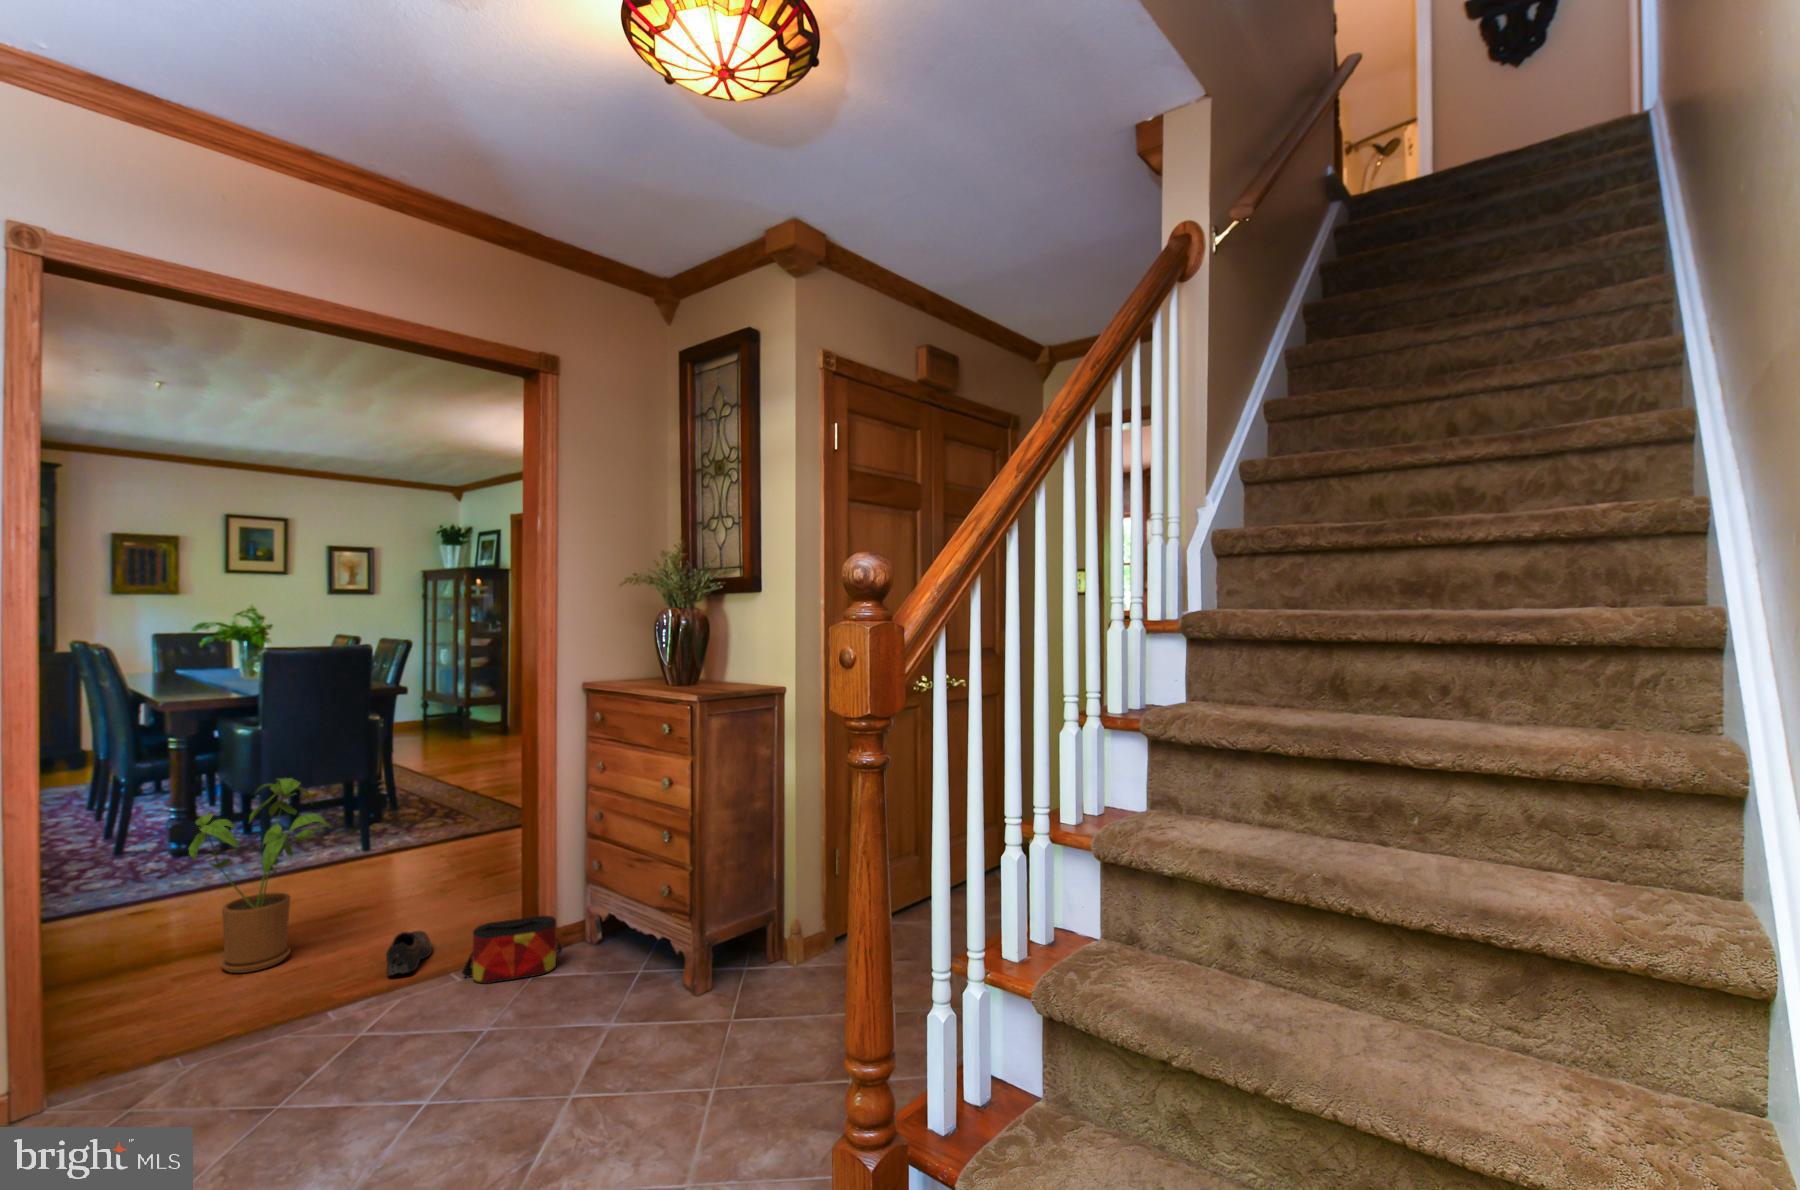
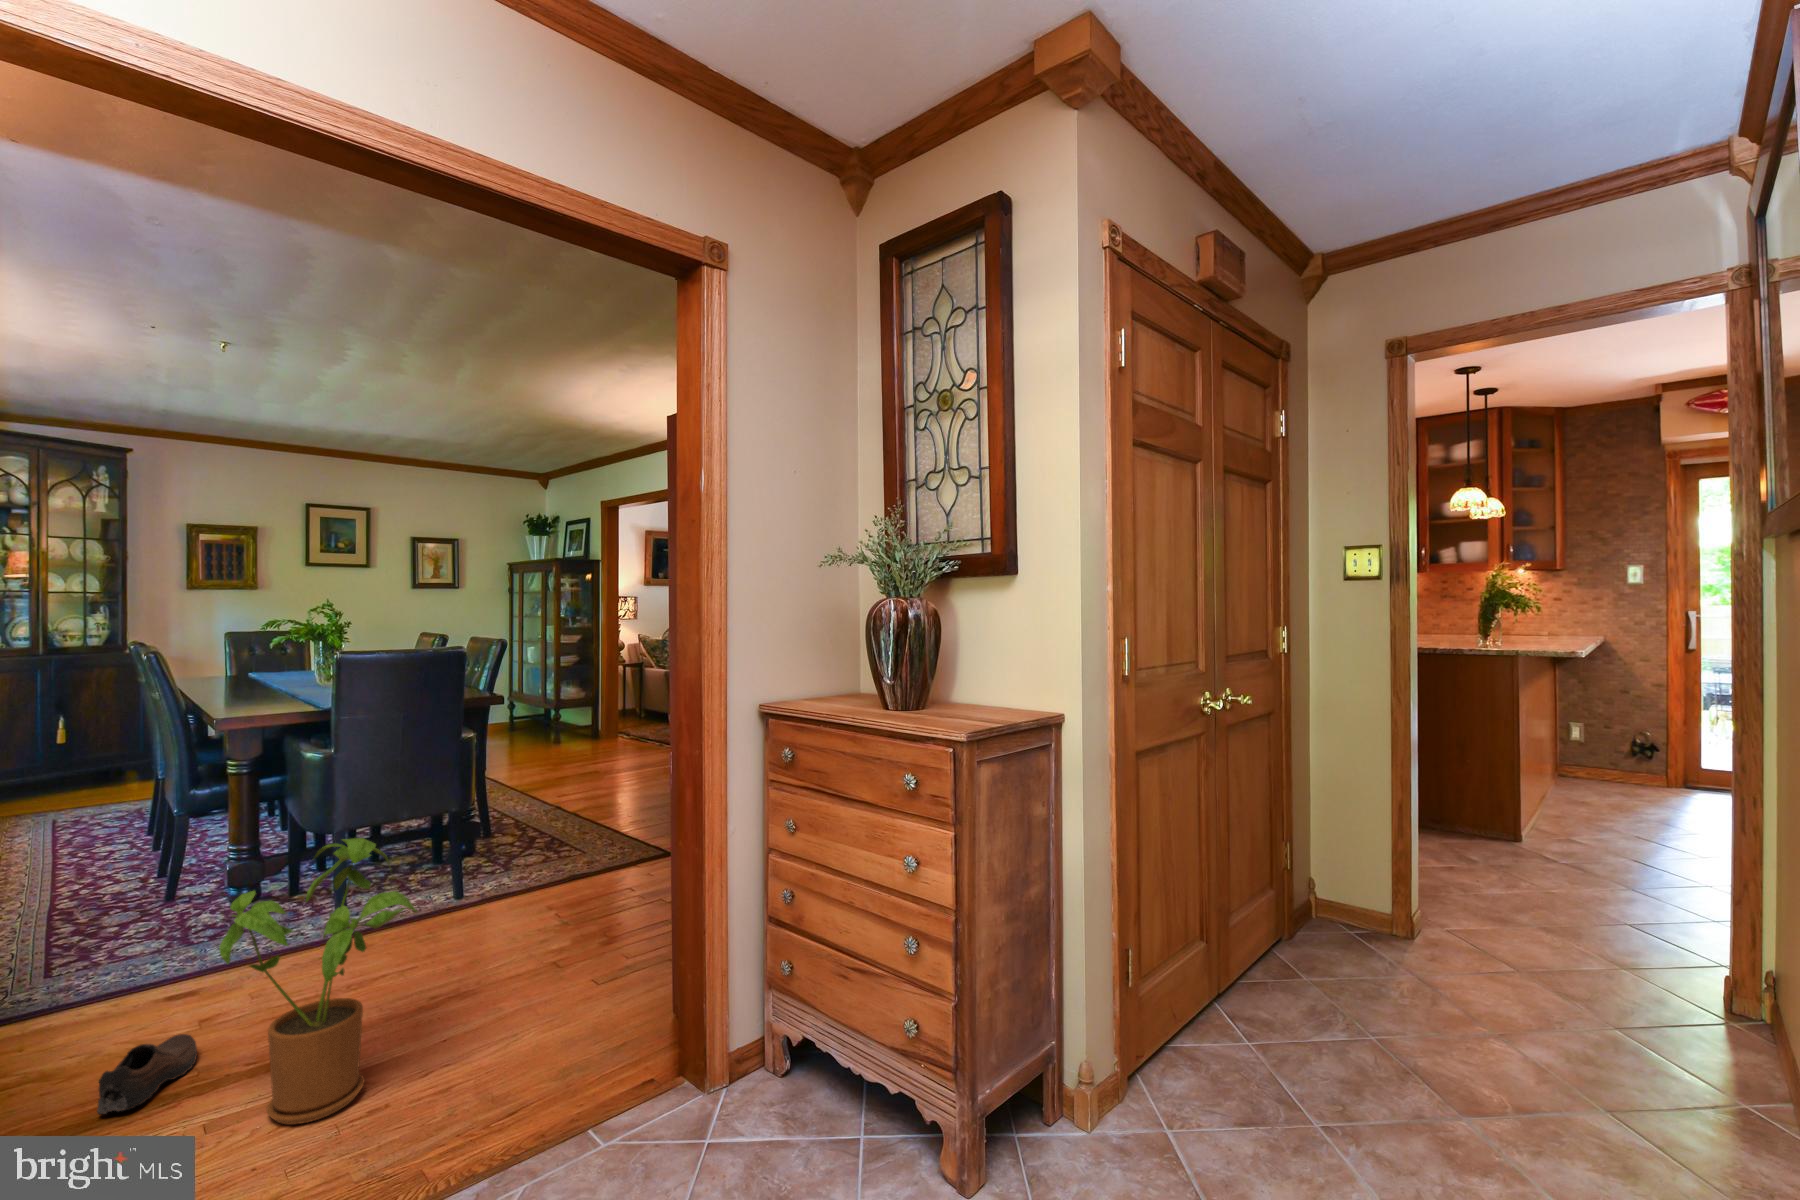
bag: present [462,916,562,984] -> none [605,1046,744,1160]
shoe: present [386,931,432,976] -> present [97,1034,197,1114]

